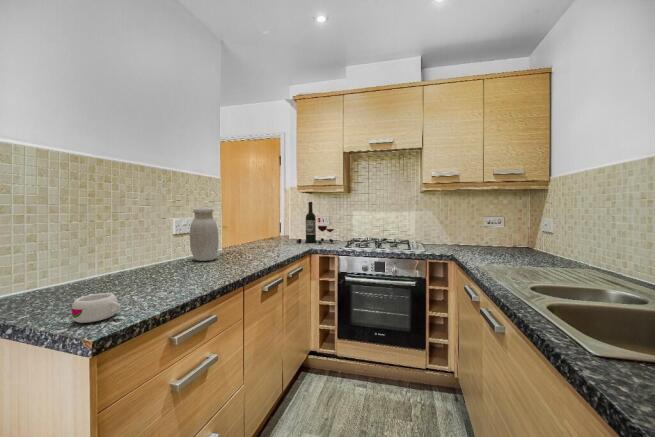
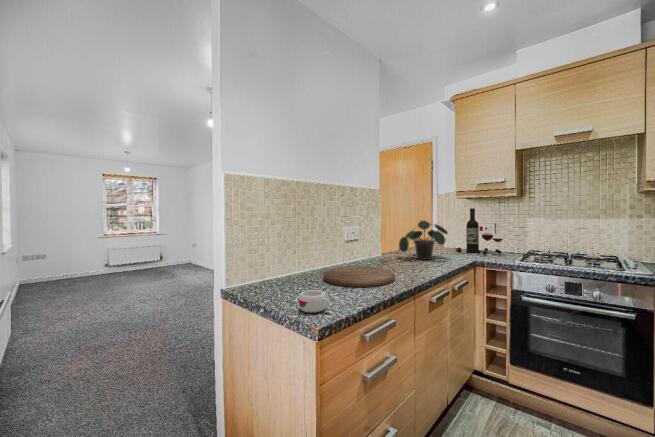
jar: present [190,208,219,261] -> none [359,217,384,266]
potted plant: none [237,212,287,252] -> present [399,220,448,260]
cutting board: none [133,262,224,286] -> present [323,266,395,287]

